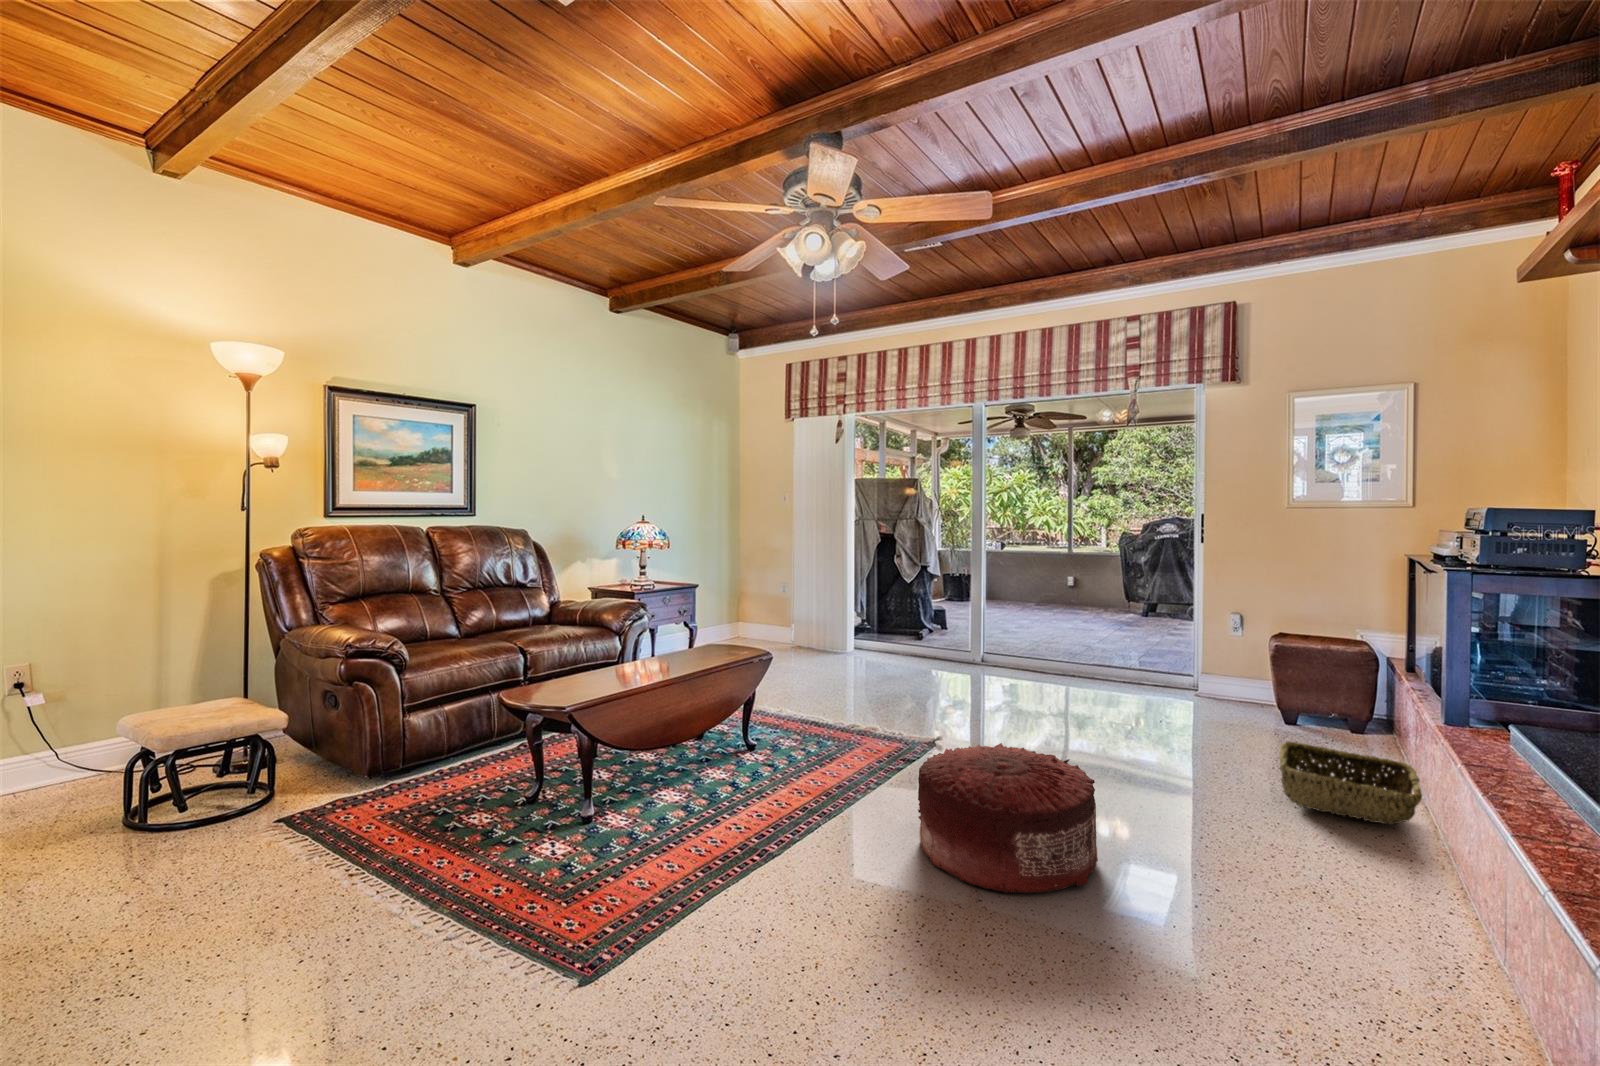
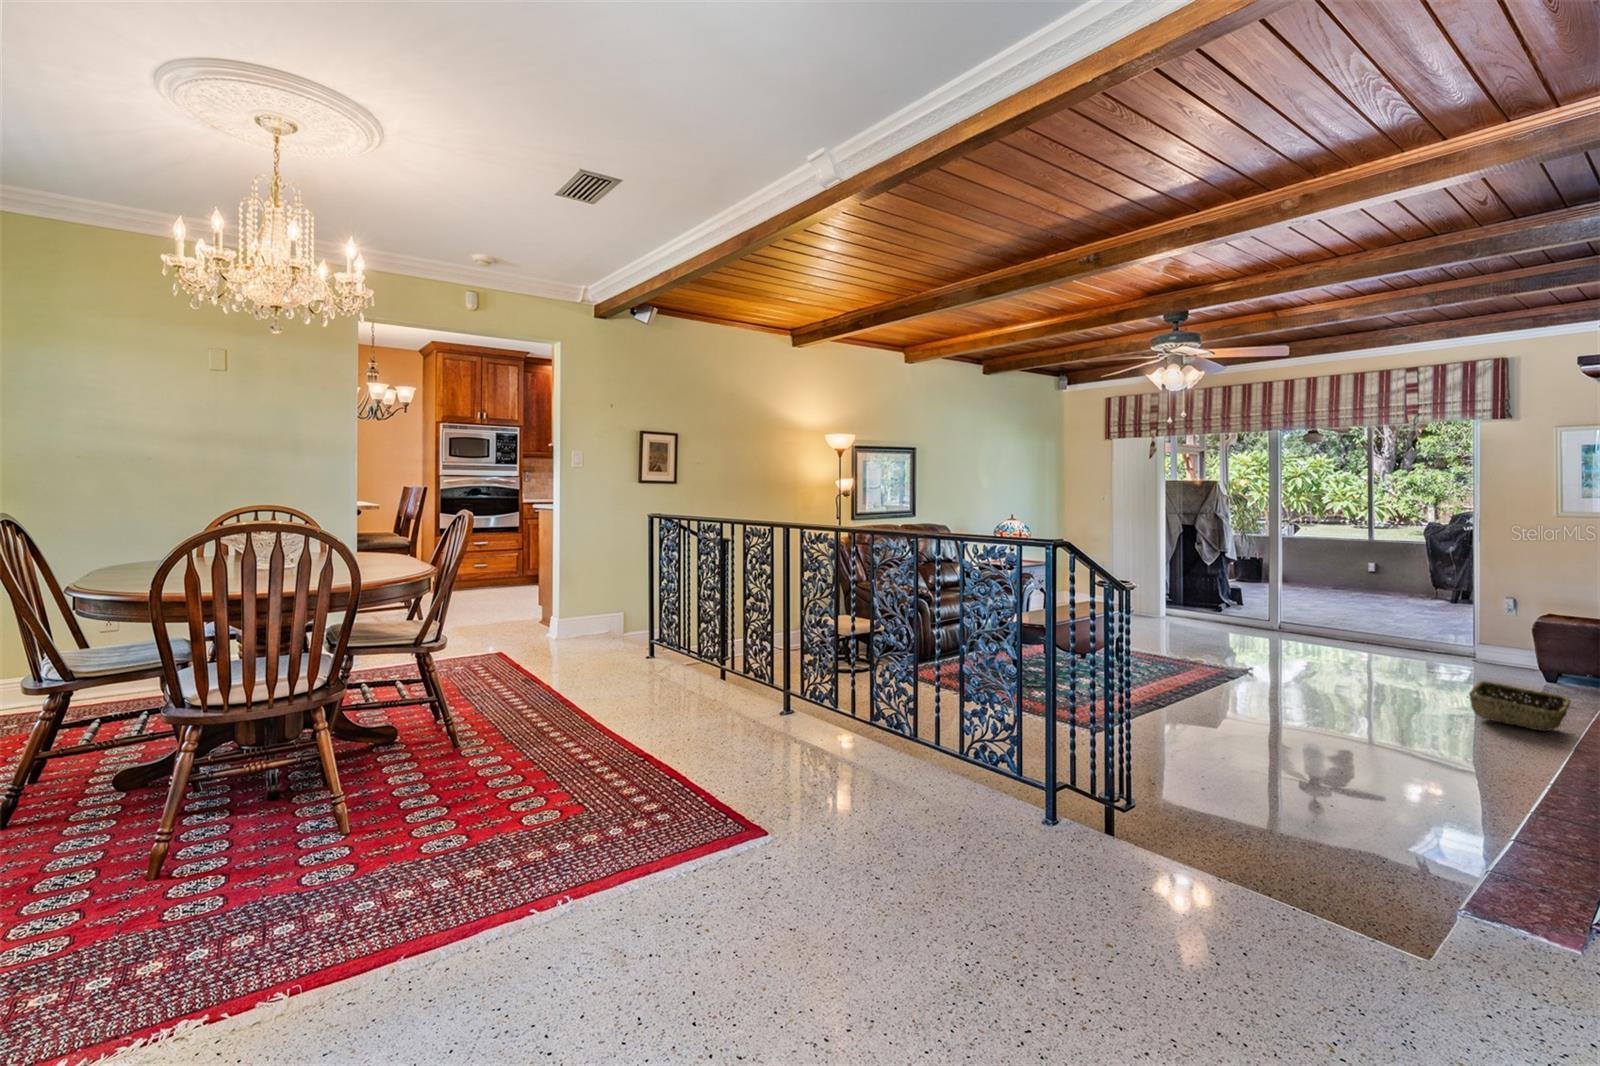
pouf: present [918,743,1098,893] -> none [1216,664,1323,731]

